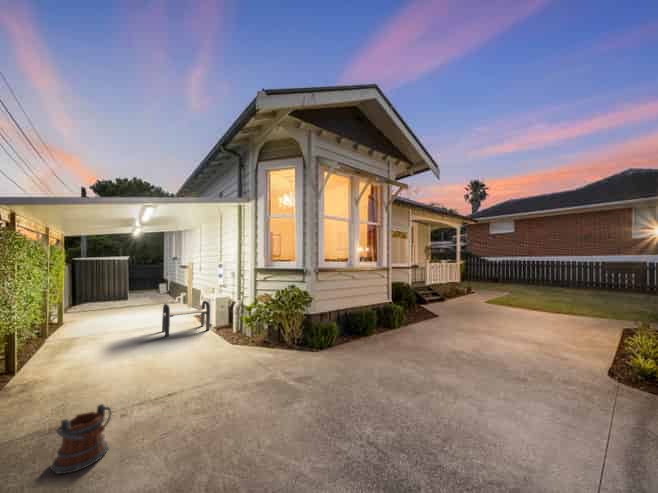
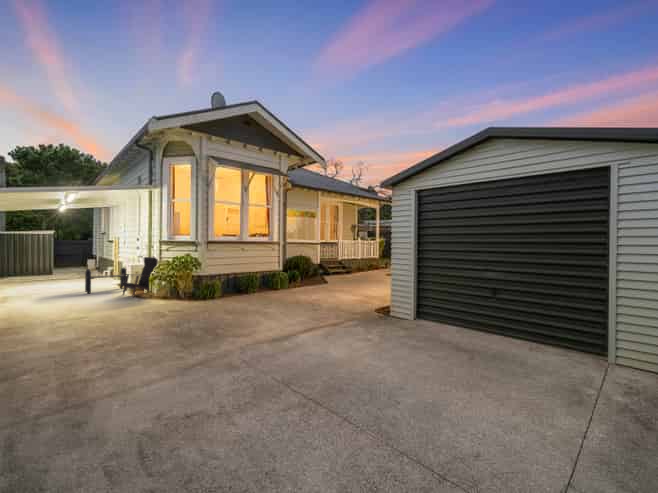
lounge chair: none [207,289,253,347] -> present [122,257,158,297]
bucket: present [50,404,112,474] -> none [16,305,48,332]

